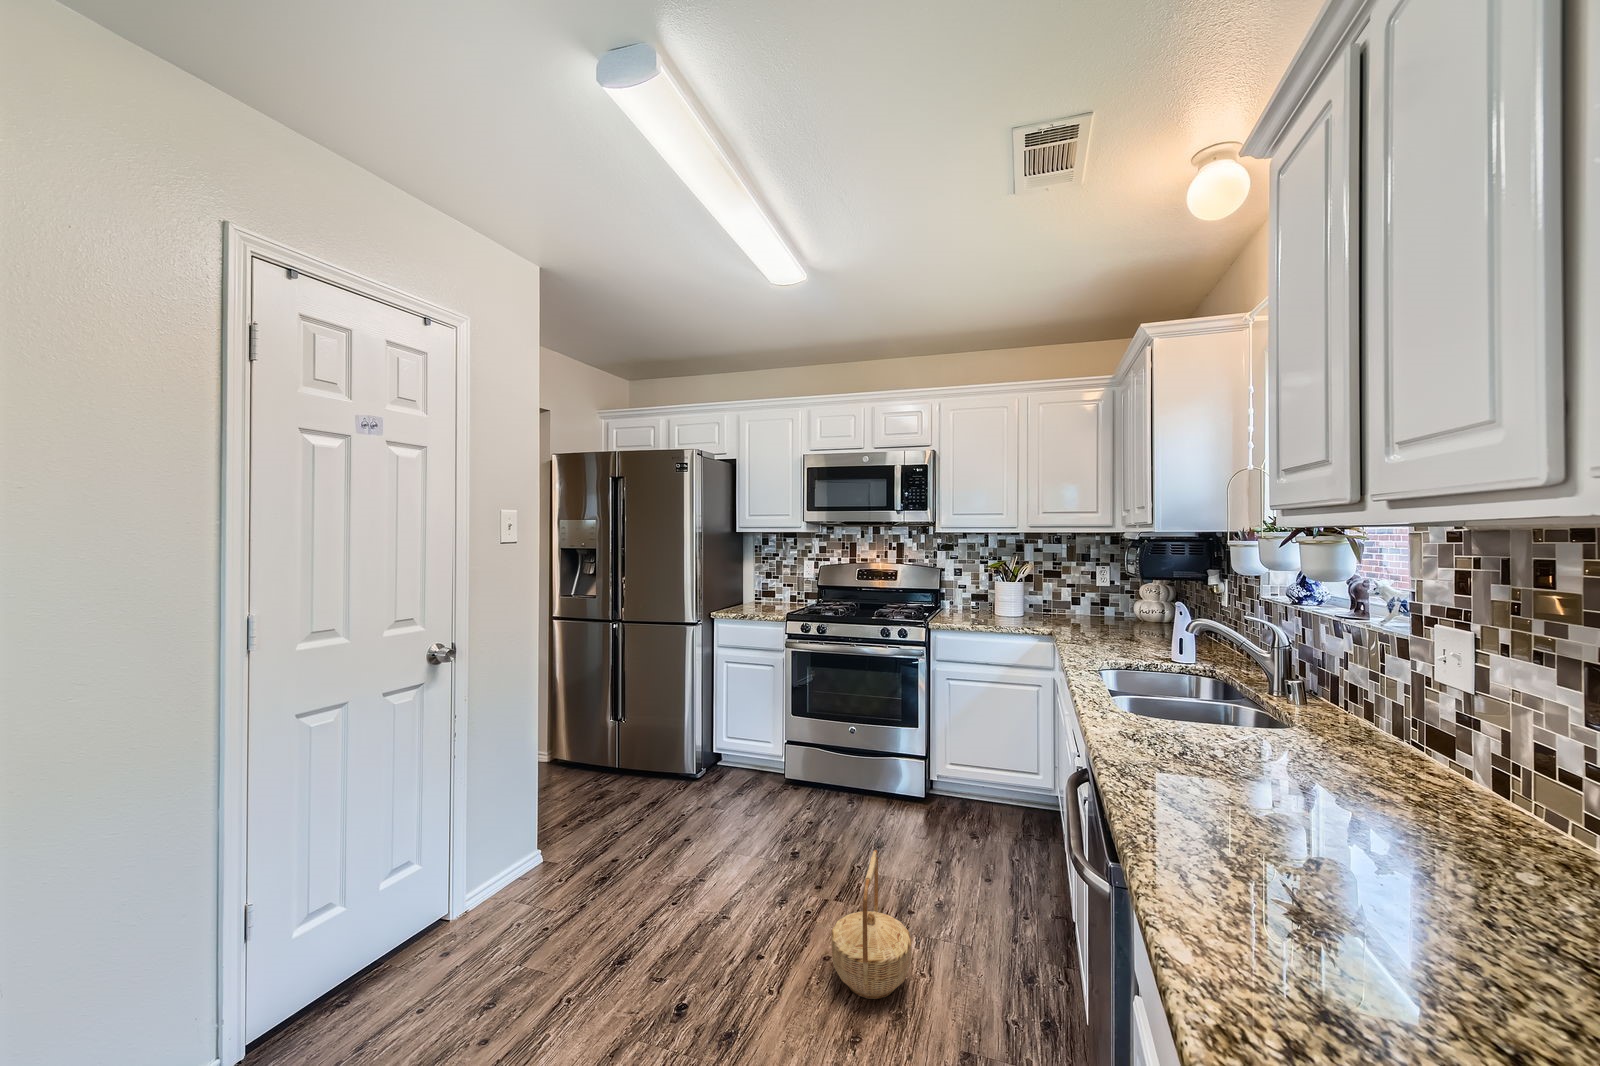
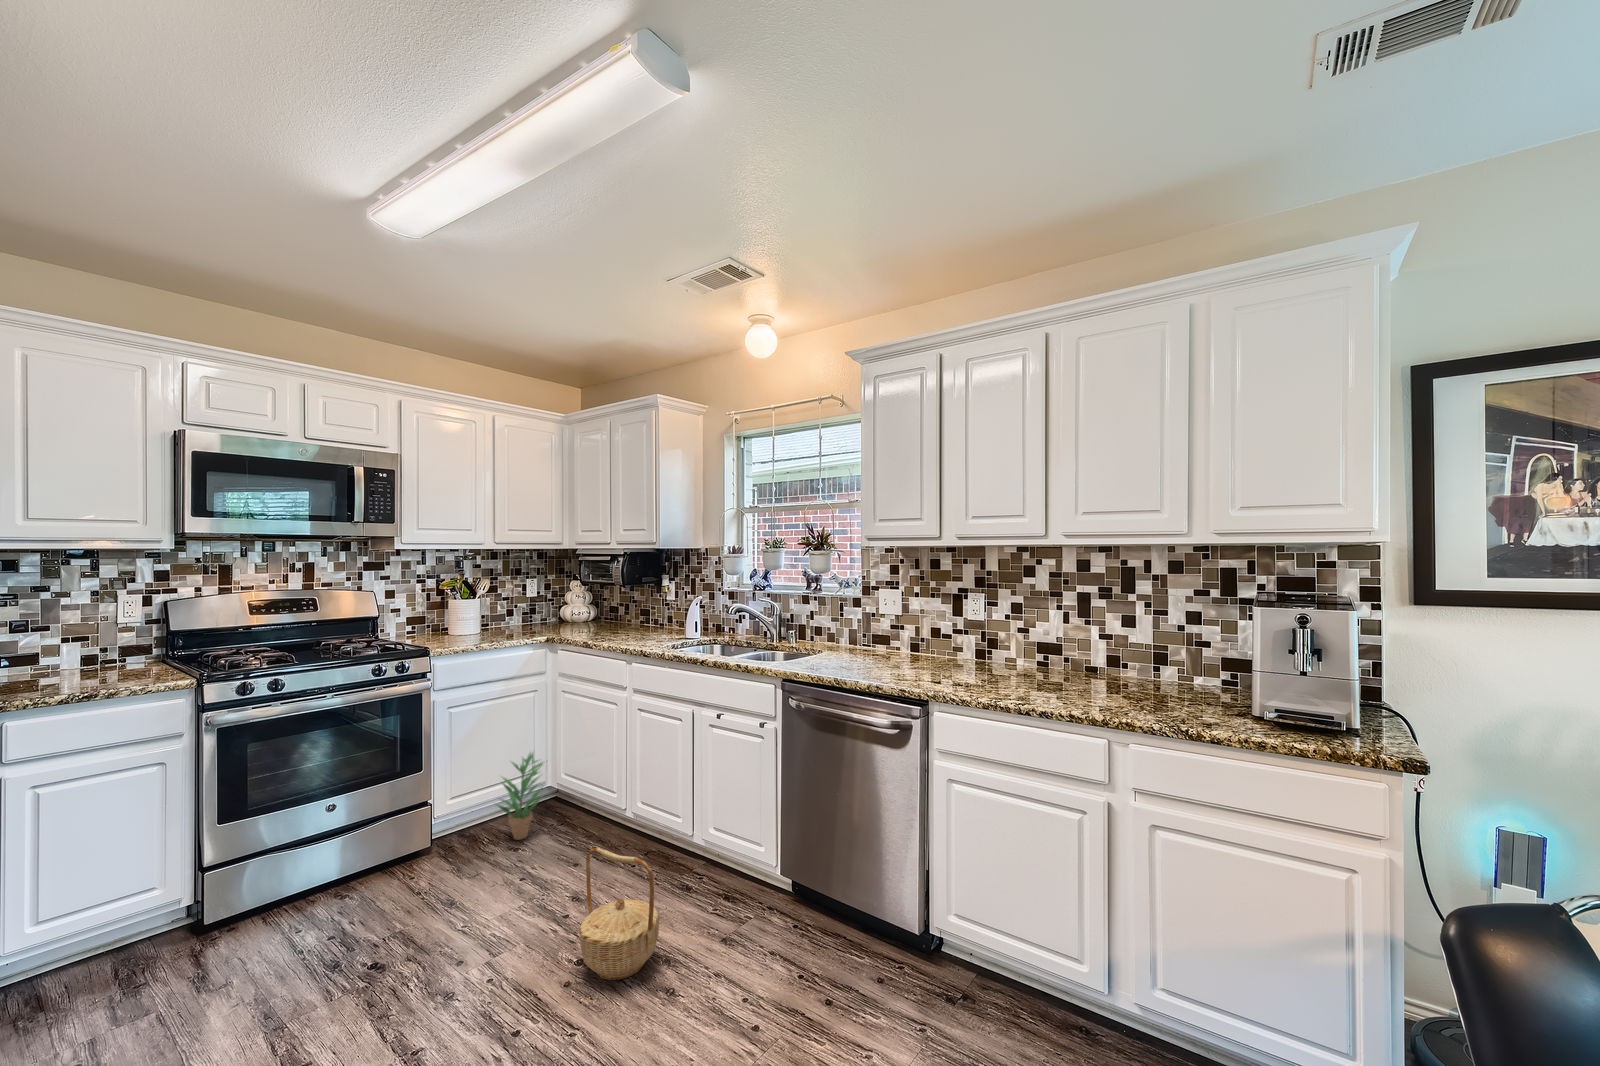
potted plant: none [970,744,1021,830] -> present [496,753,544,840]

